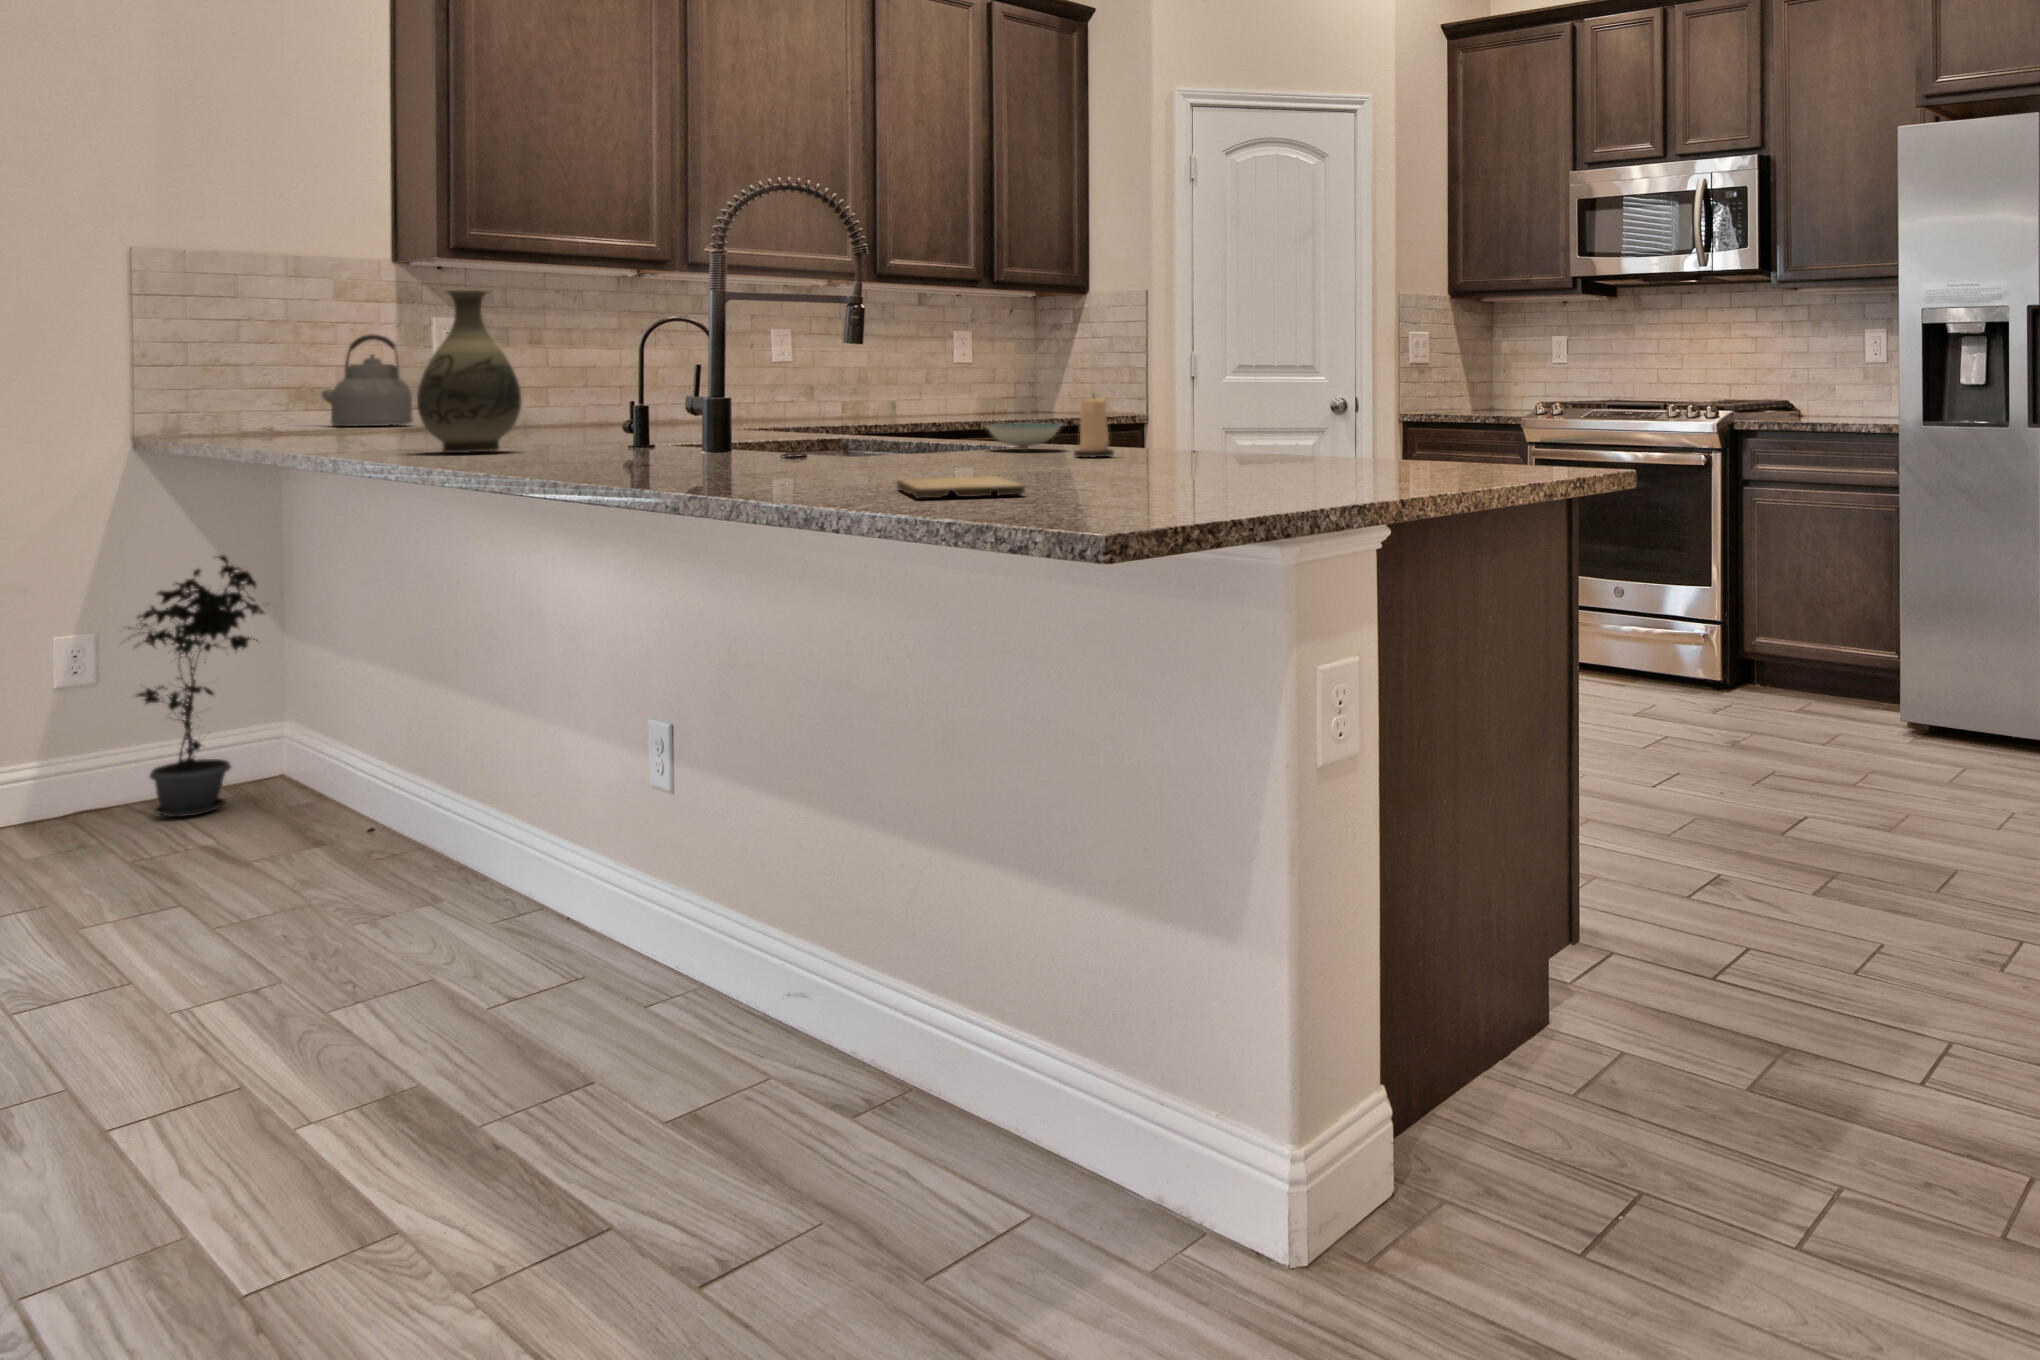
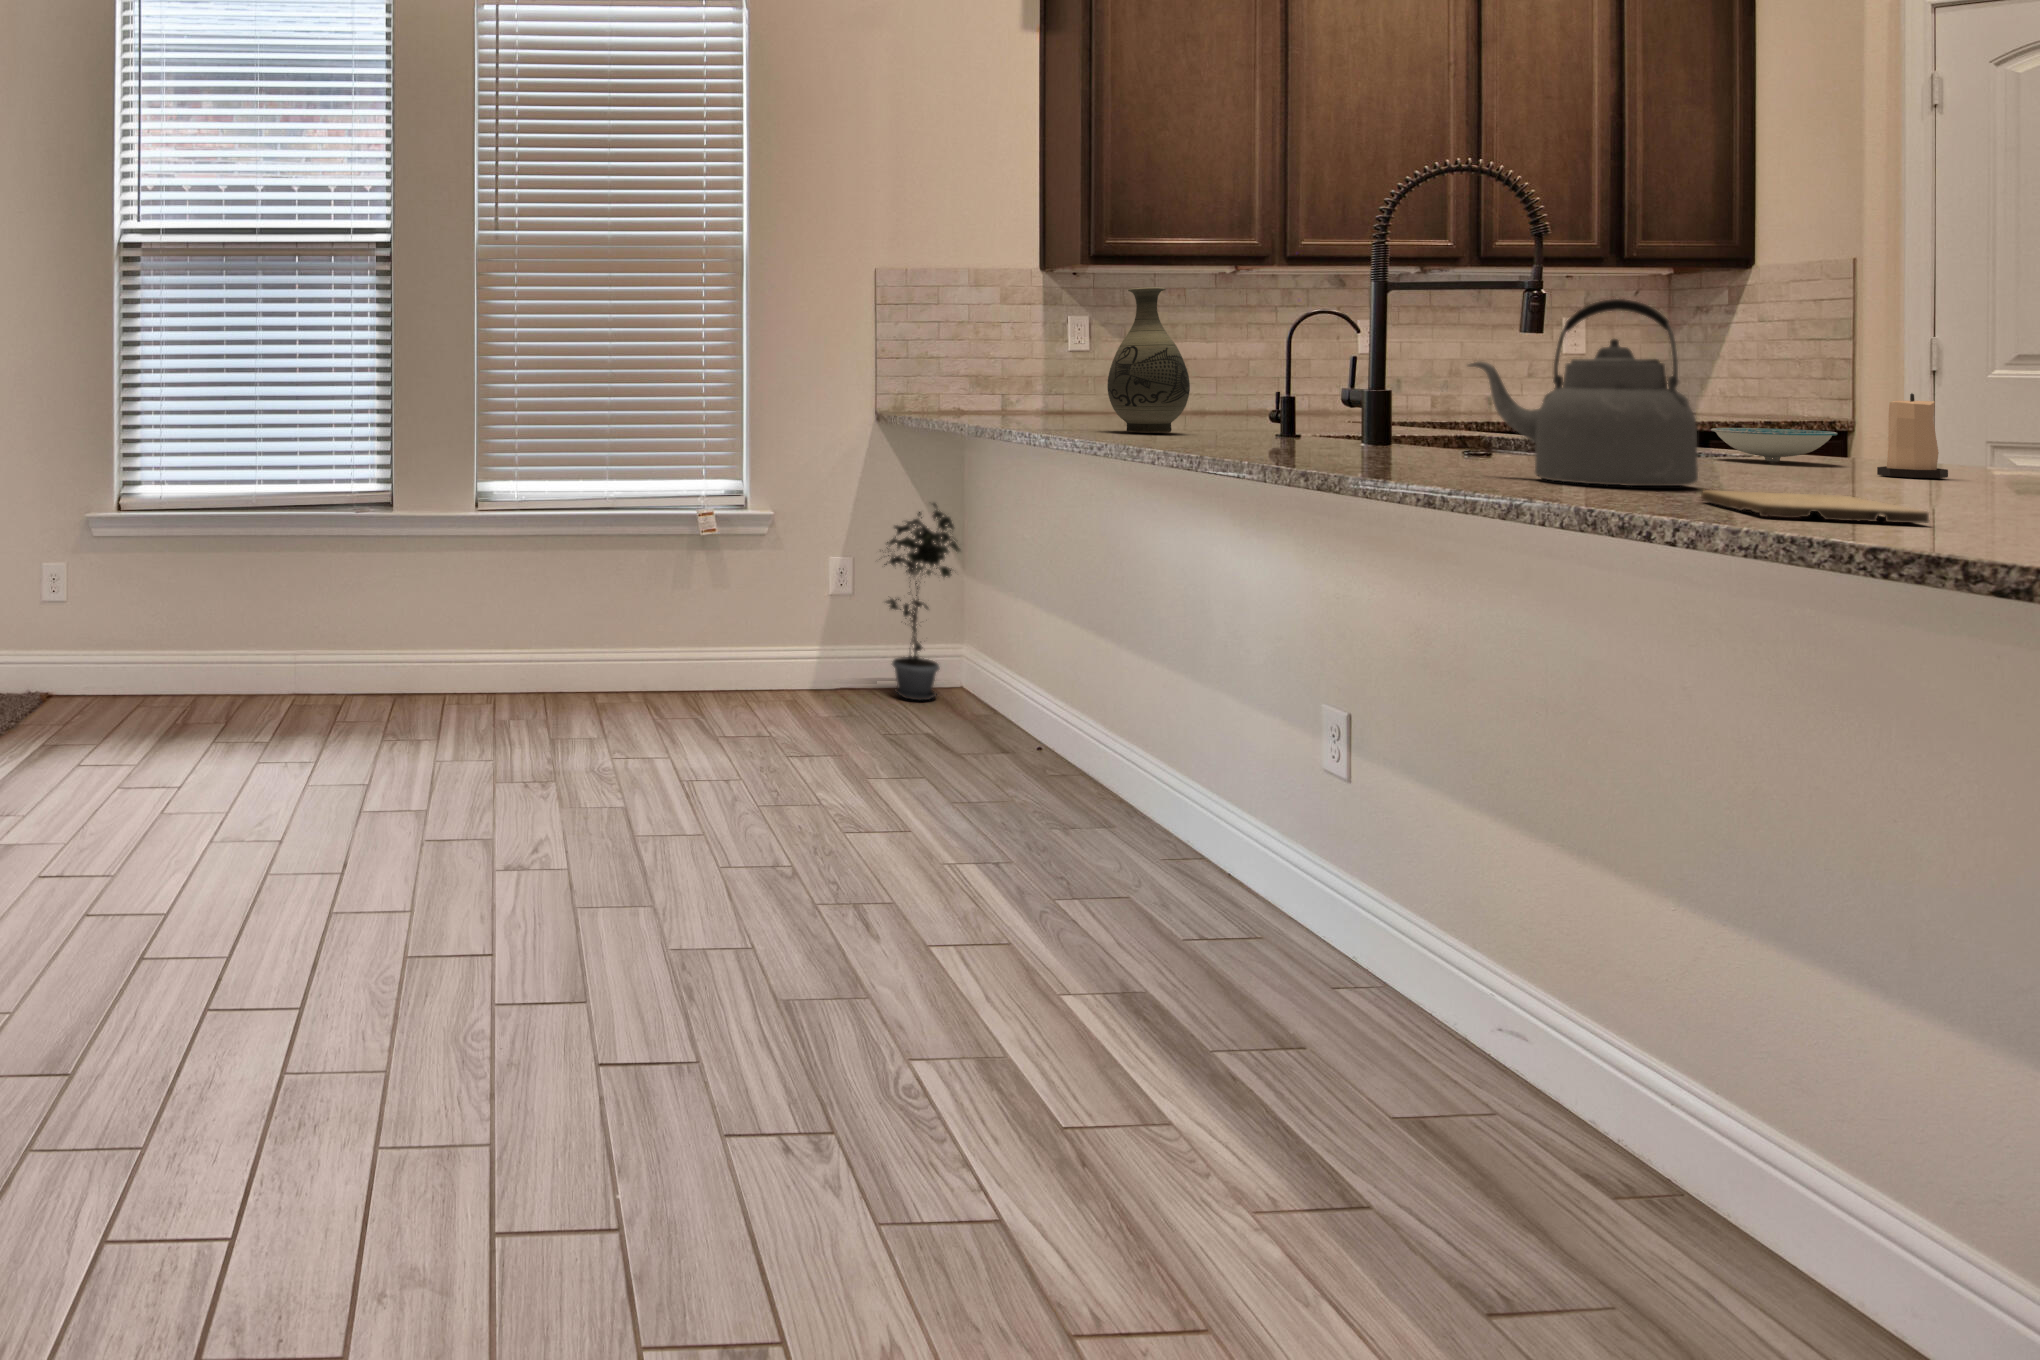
kettle: present [319,335,412,426] -> present [1468,299,1698,486]

